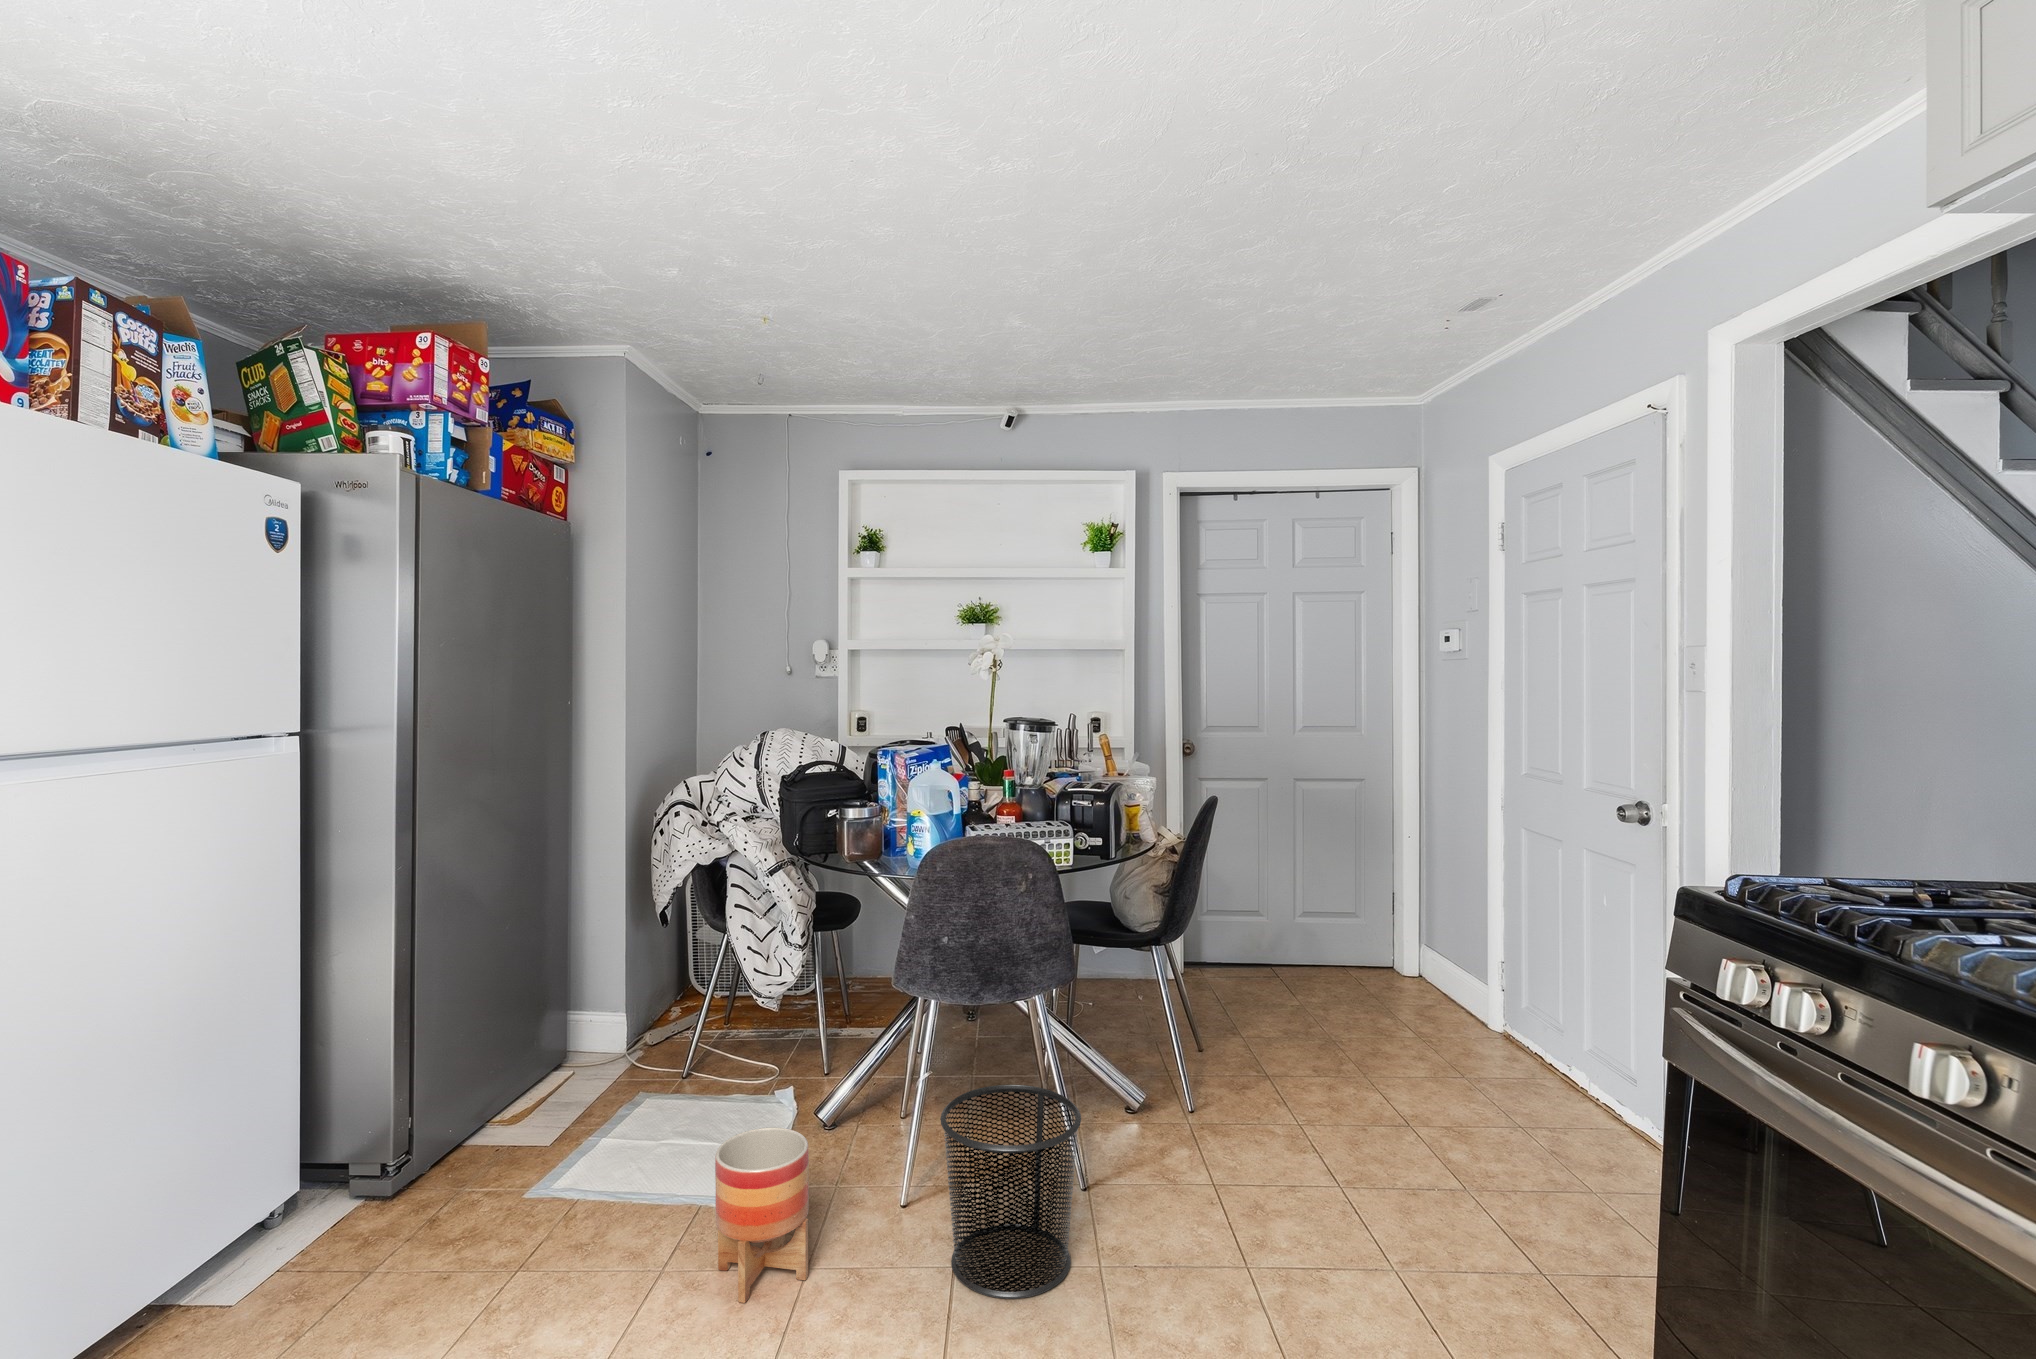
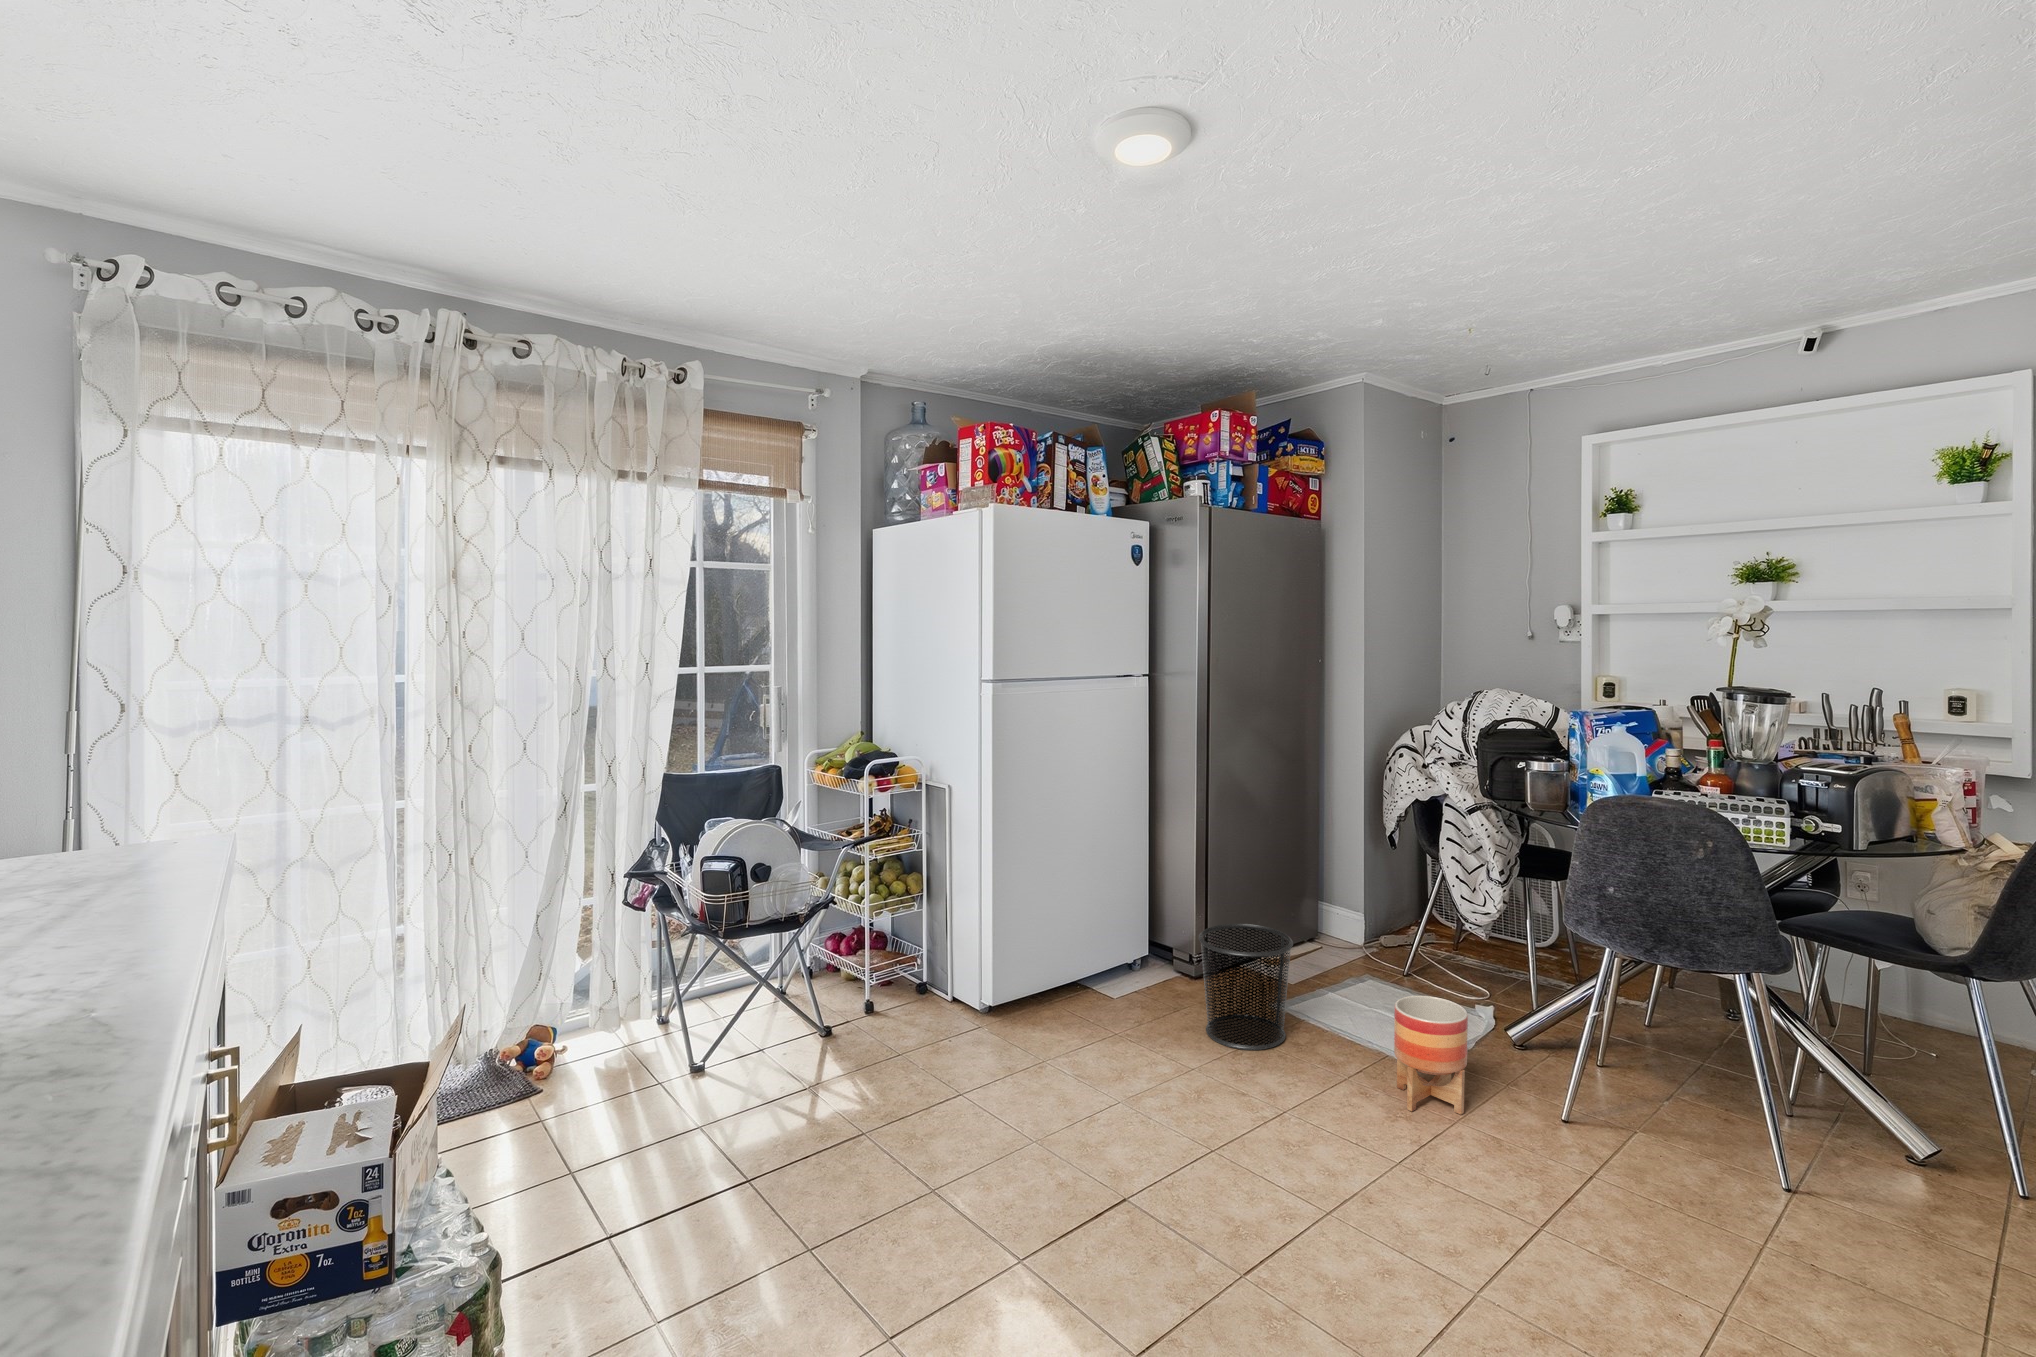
trash can: present [940,1085,1081,1299] -> present [1199,924,1293,1050]

